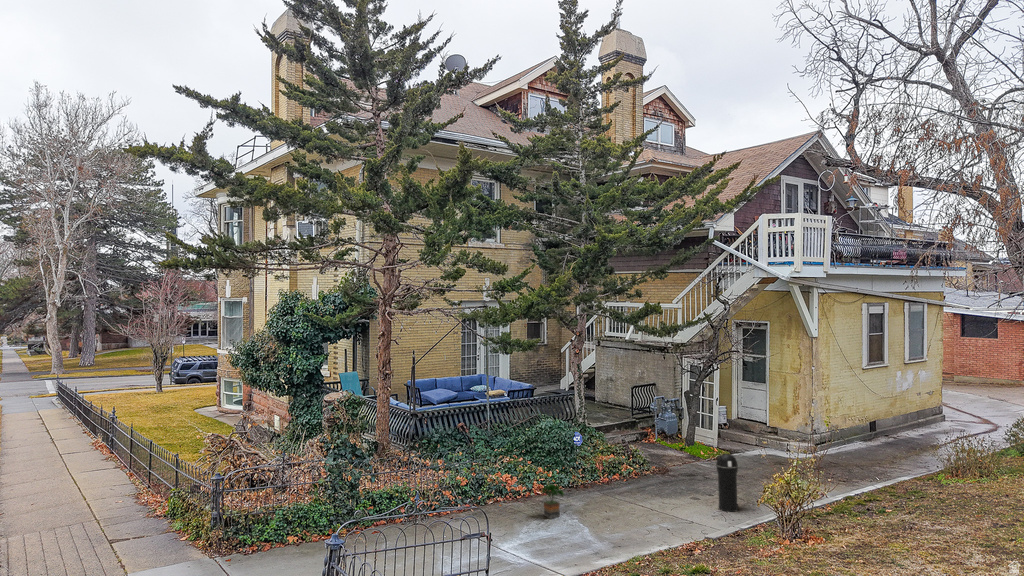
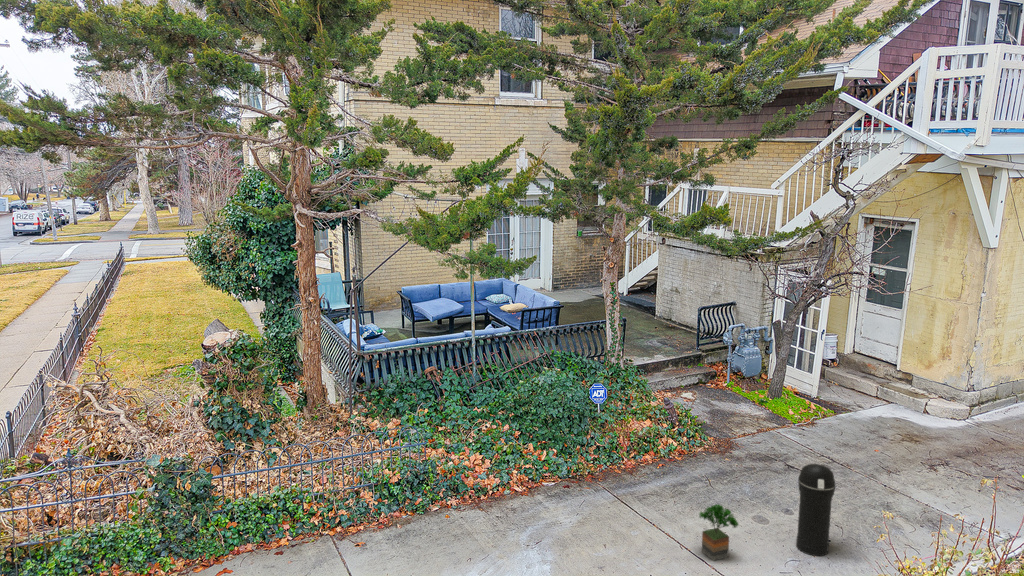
potted tree: present [541,485,564,519] -> present [699,504,738,561]

